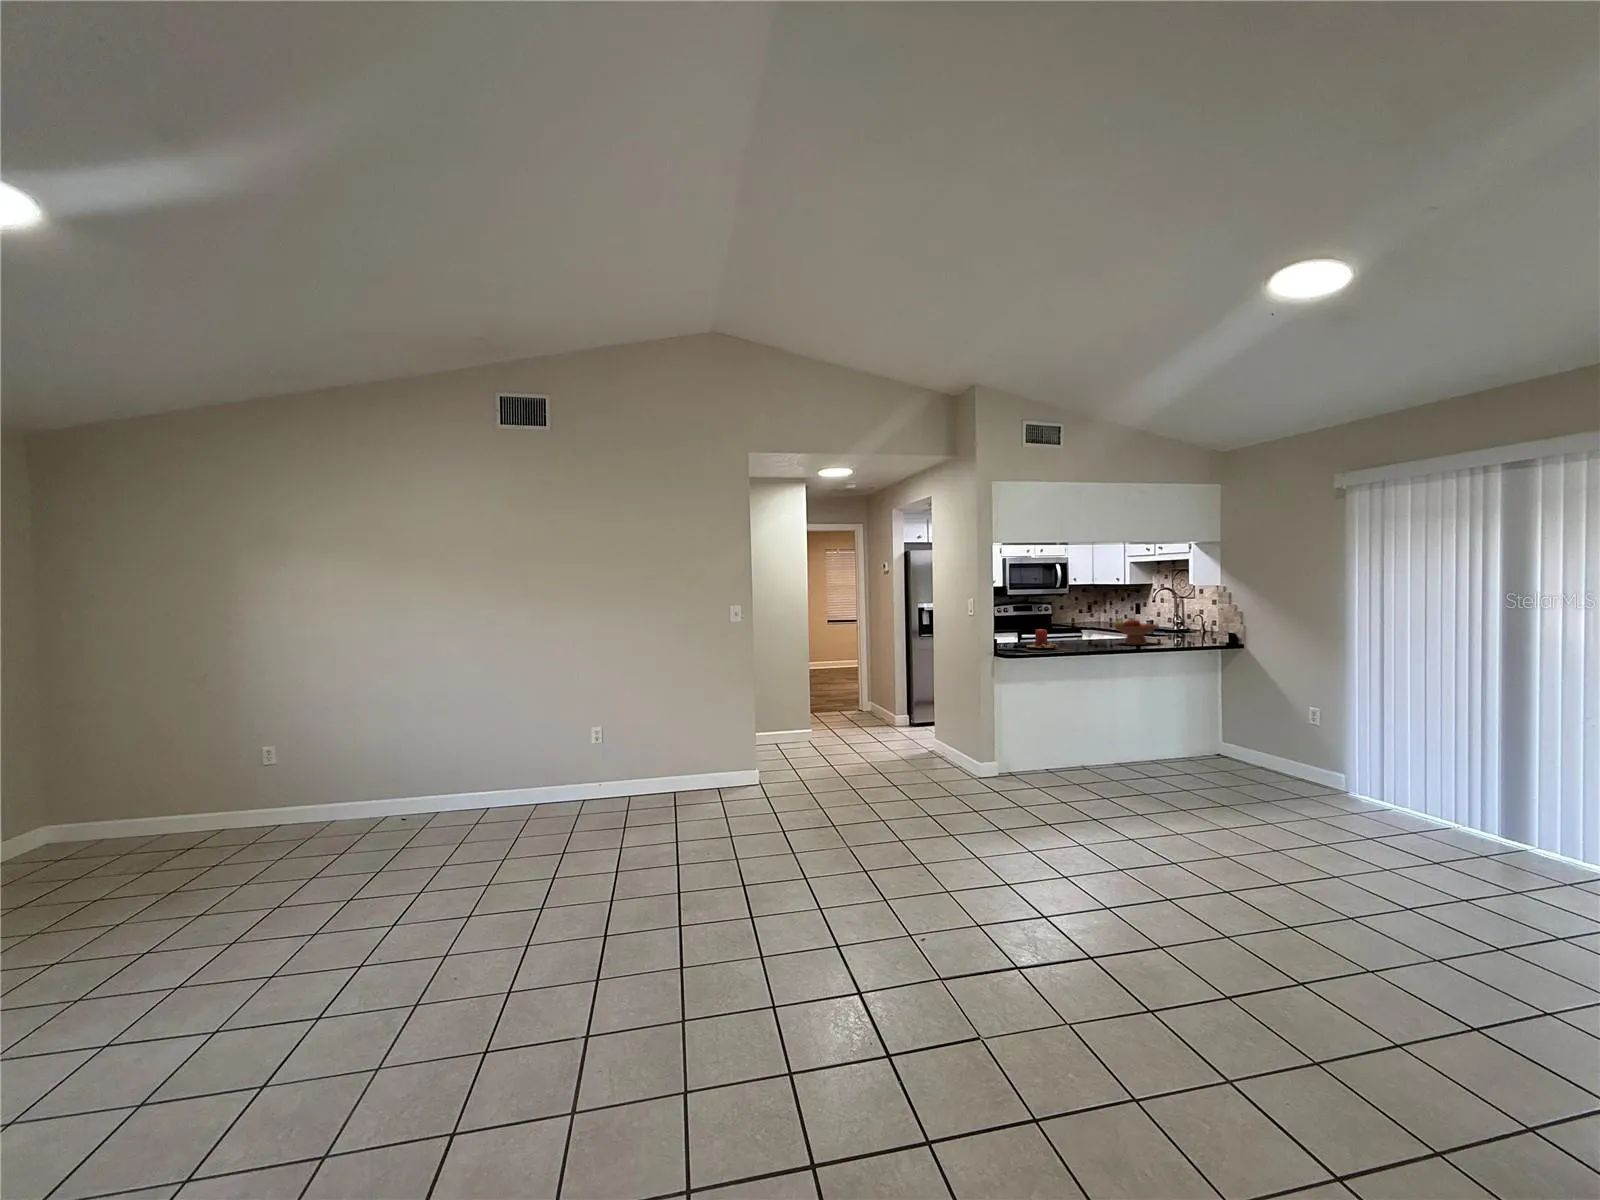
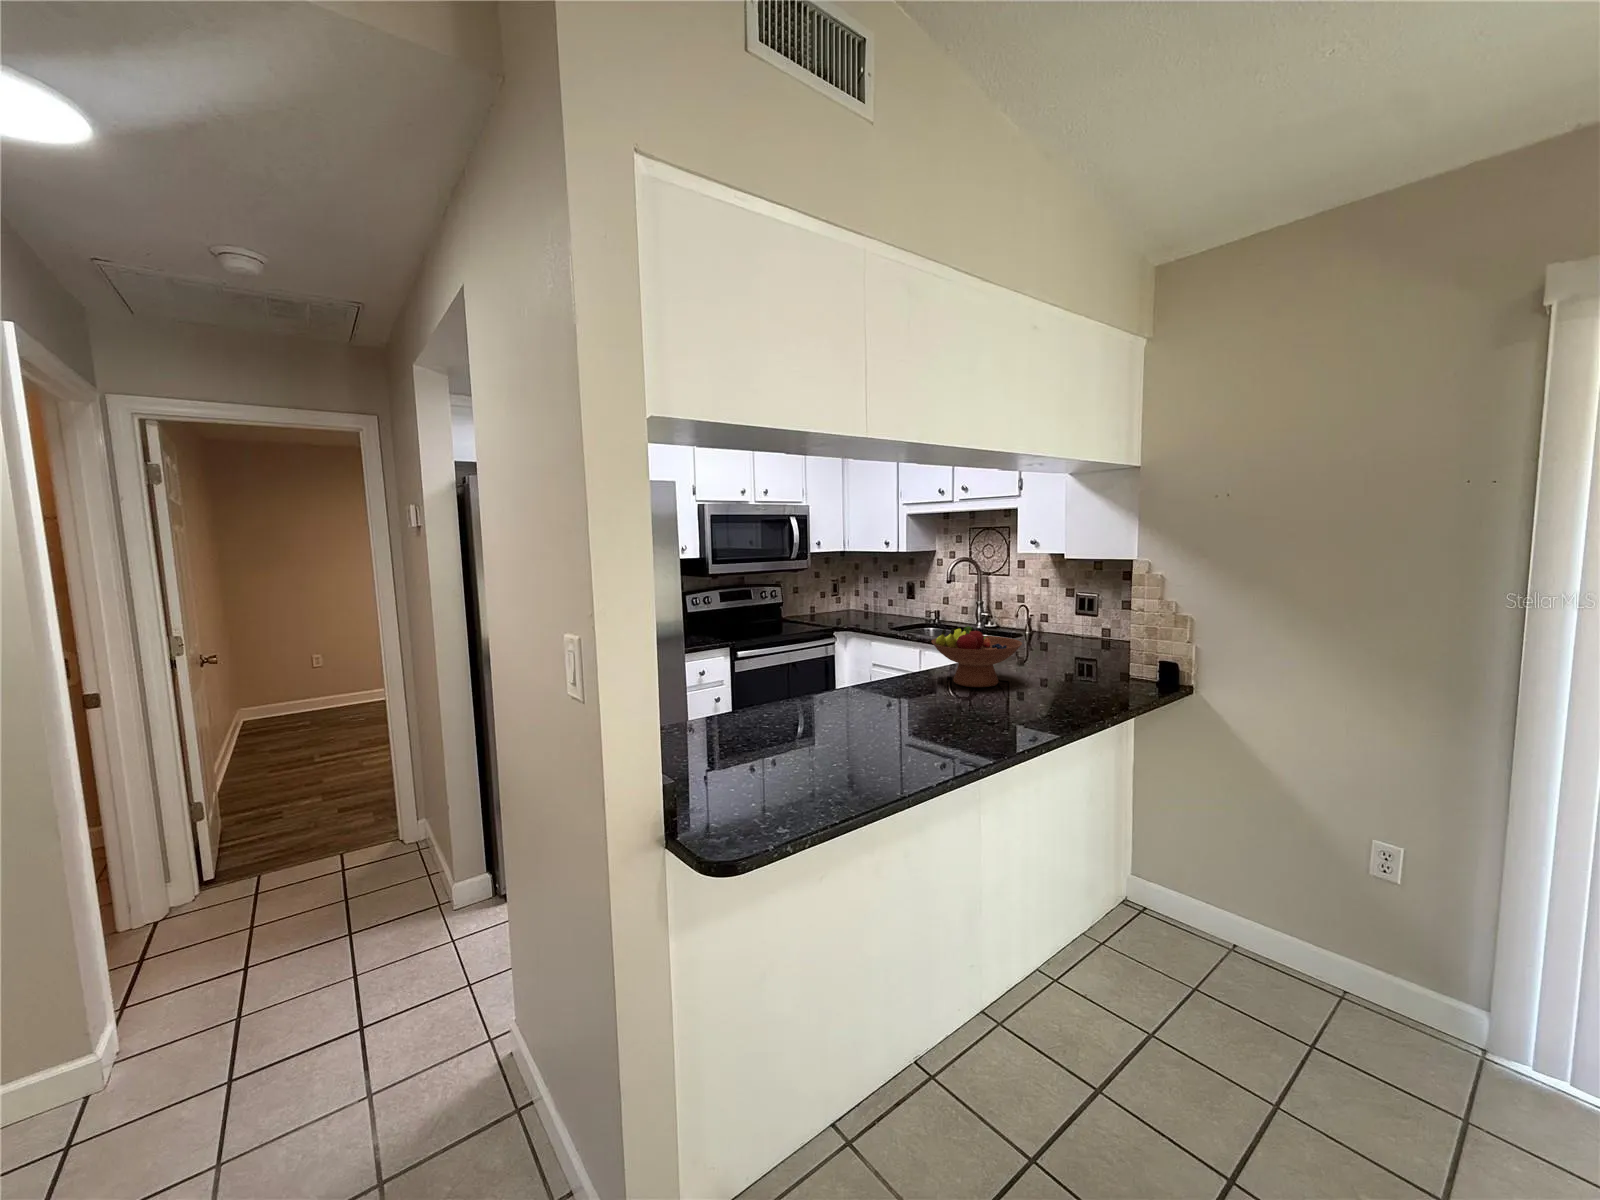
candle: present [1017,629,1074,653] -> none [735,673,878,751]

